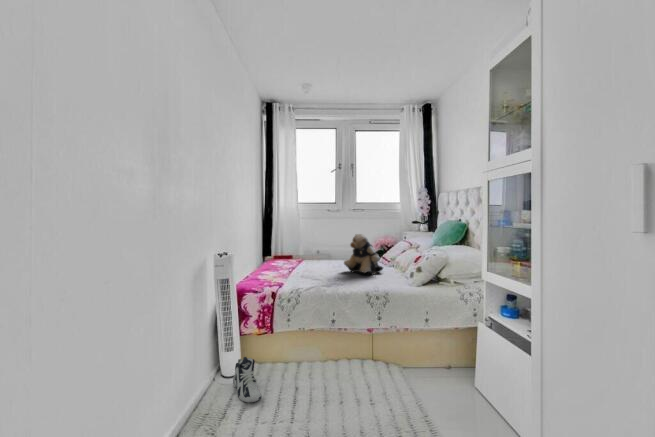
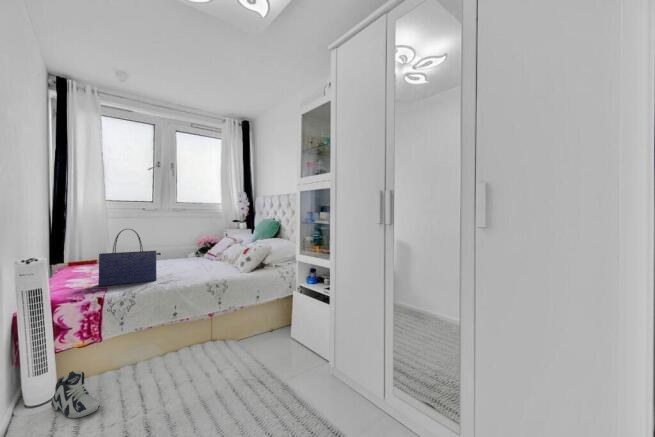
tote bag: none [277,229,327,282] -> present [98,229,161,286]
teddy bear: present [344,234,383,275] -> none [174,232,215,269]

